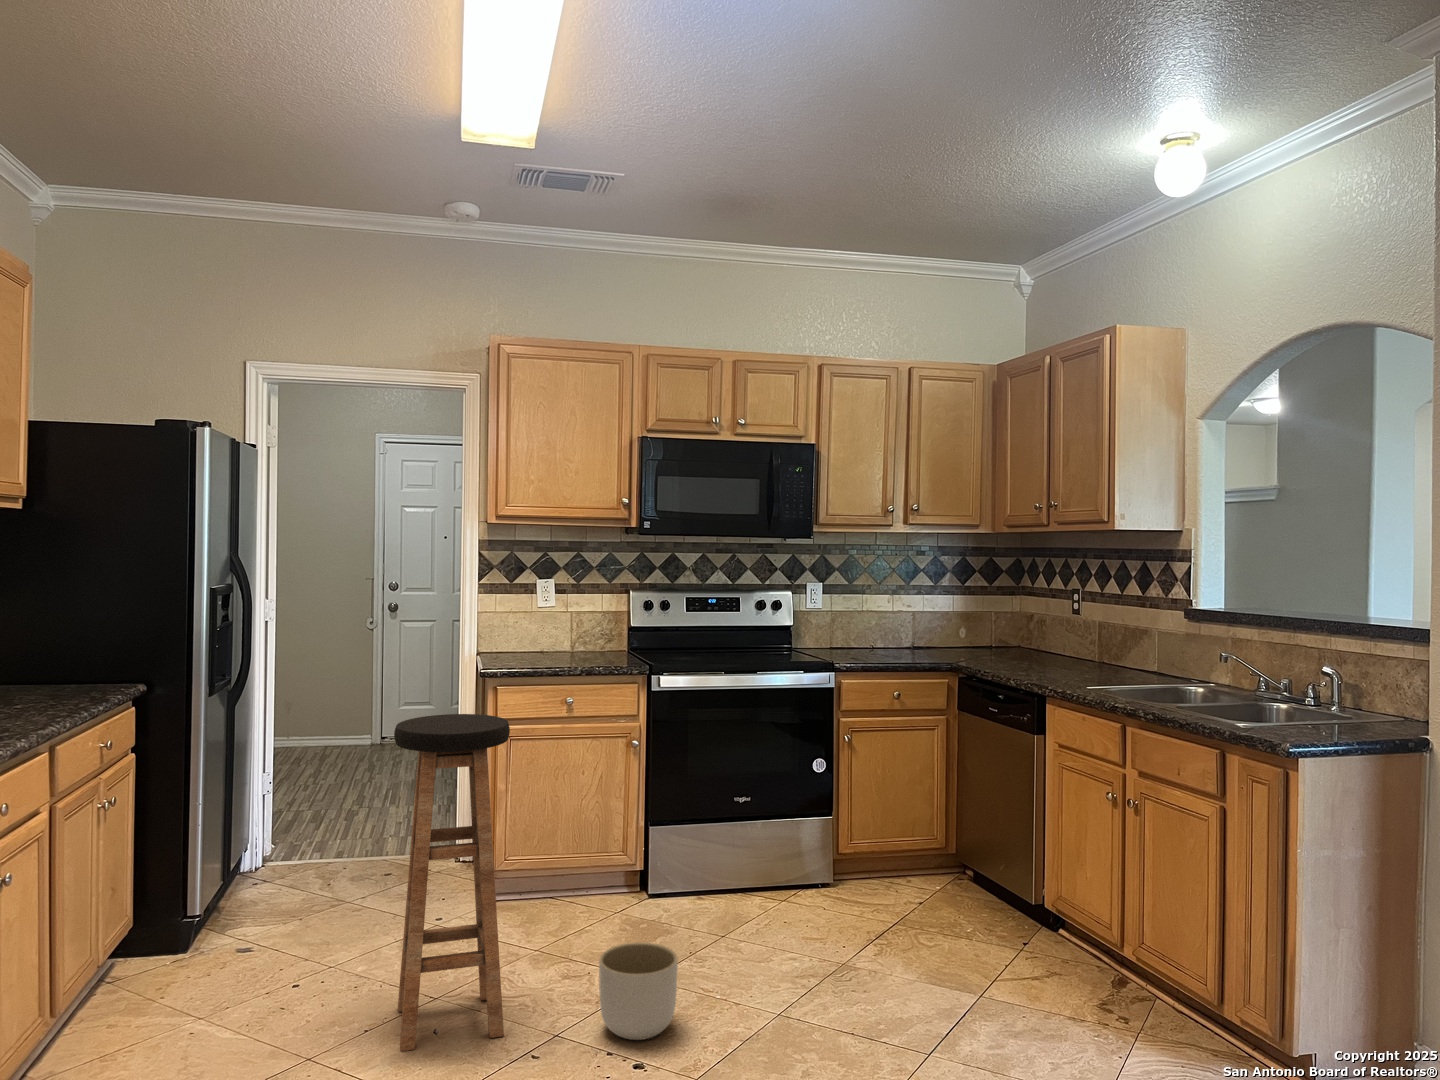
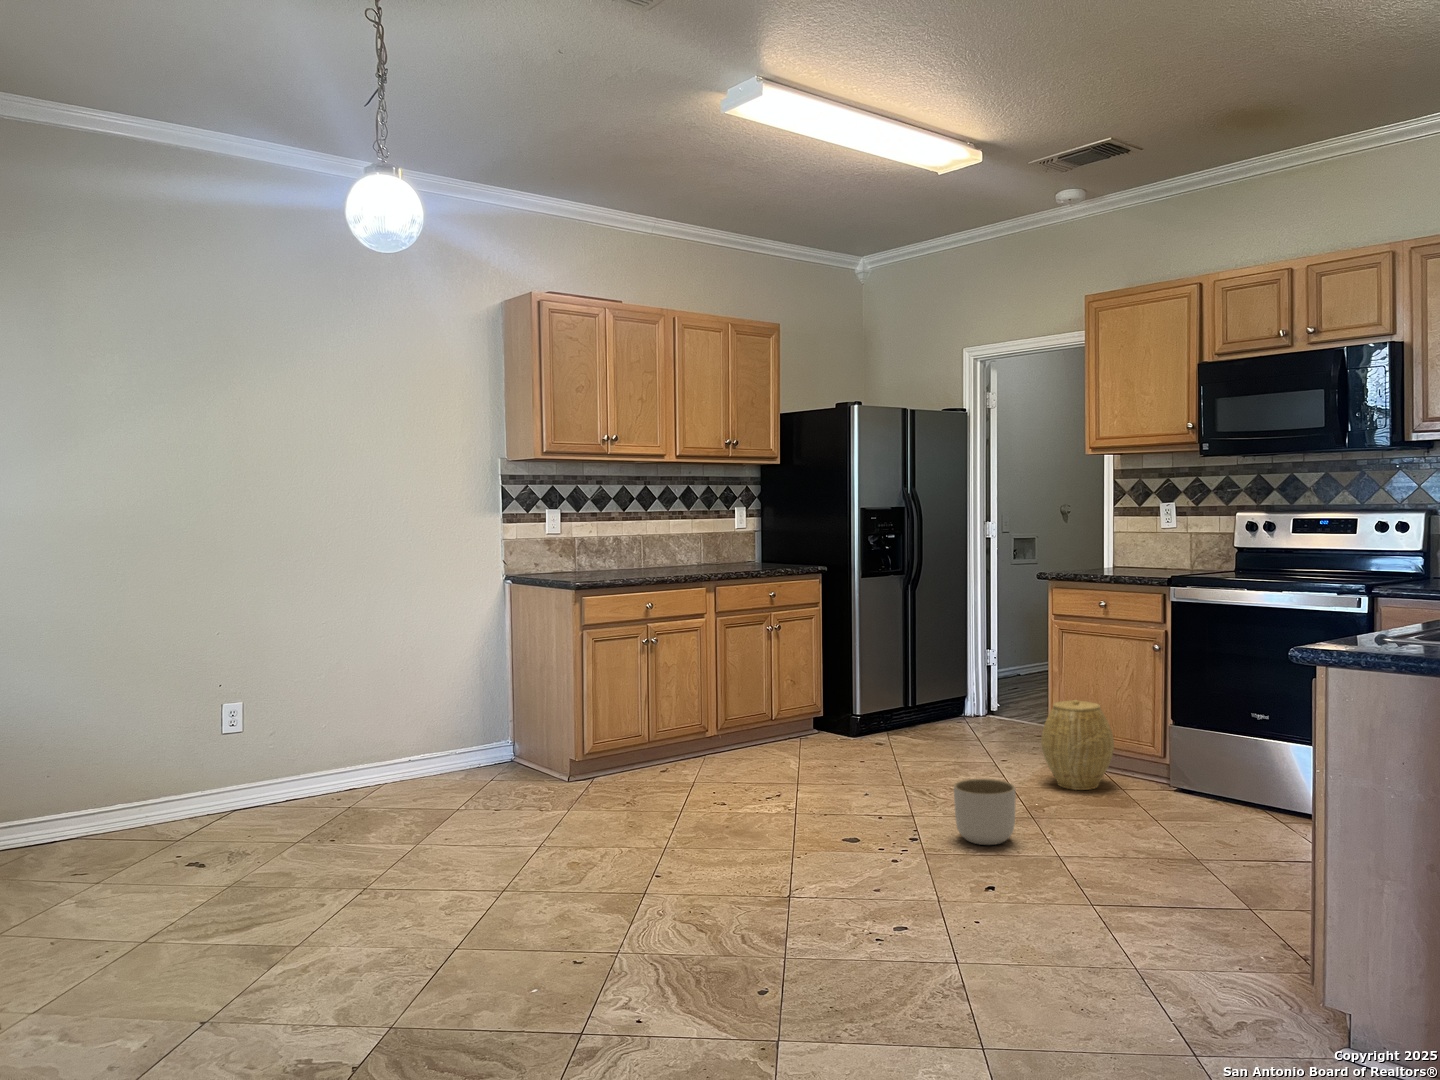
bar stool: present [394,714,510,1051] -> none [860,596,952,817]
woven basket: none [504,814,587,925] -> present [1041,700,1114,790]

